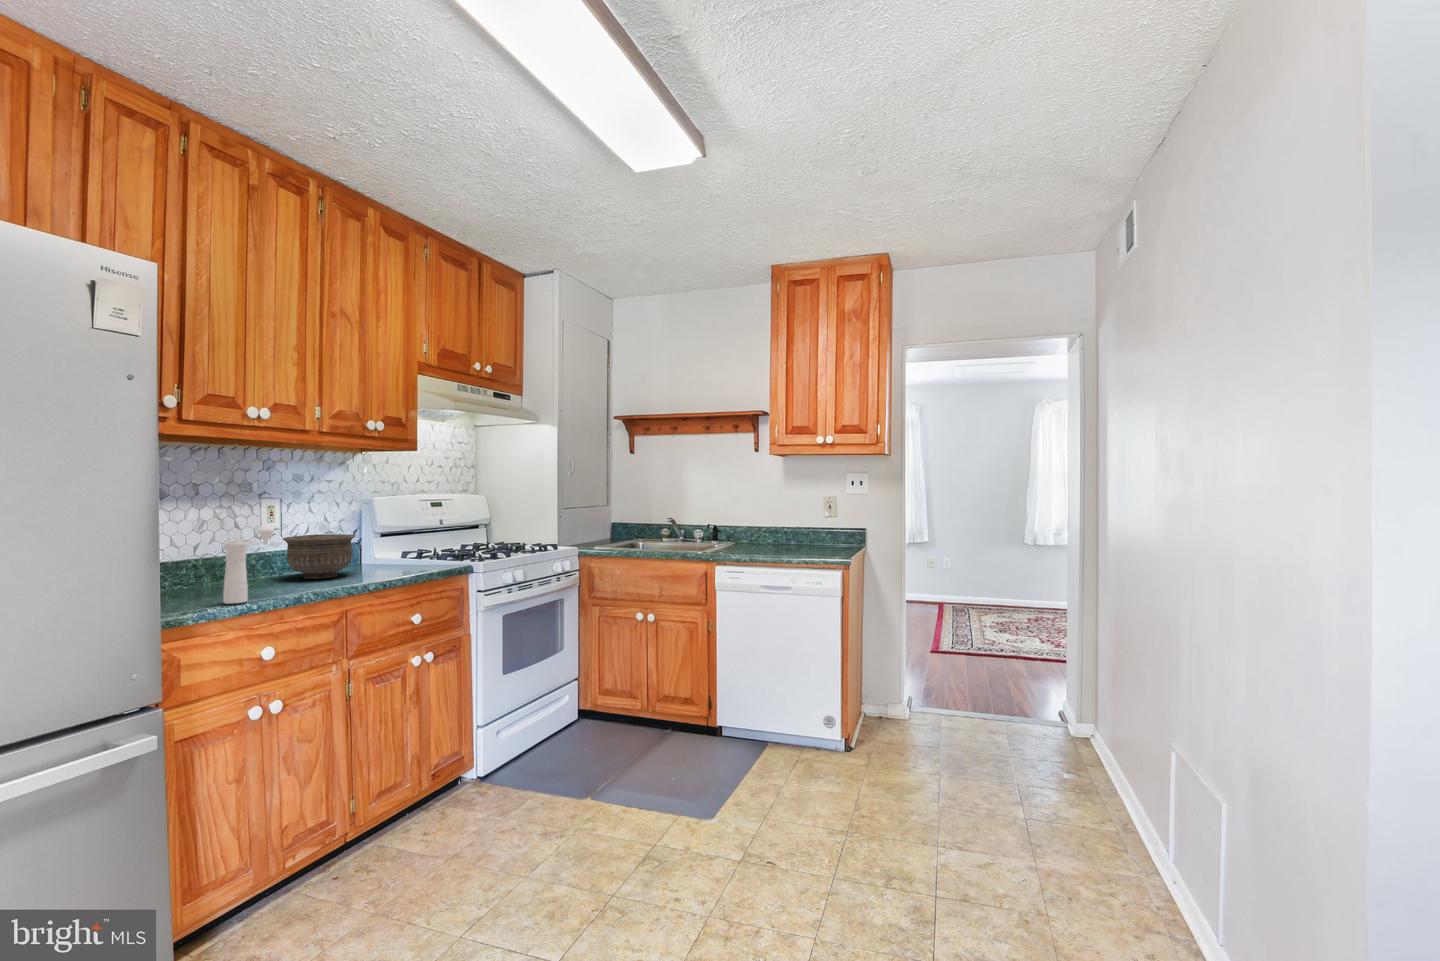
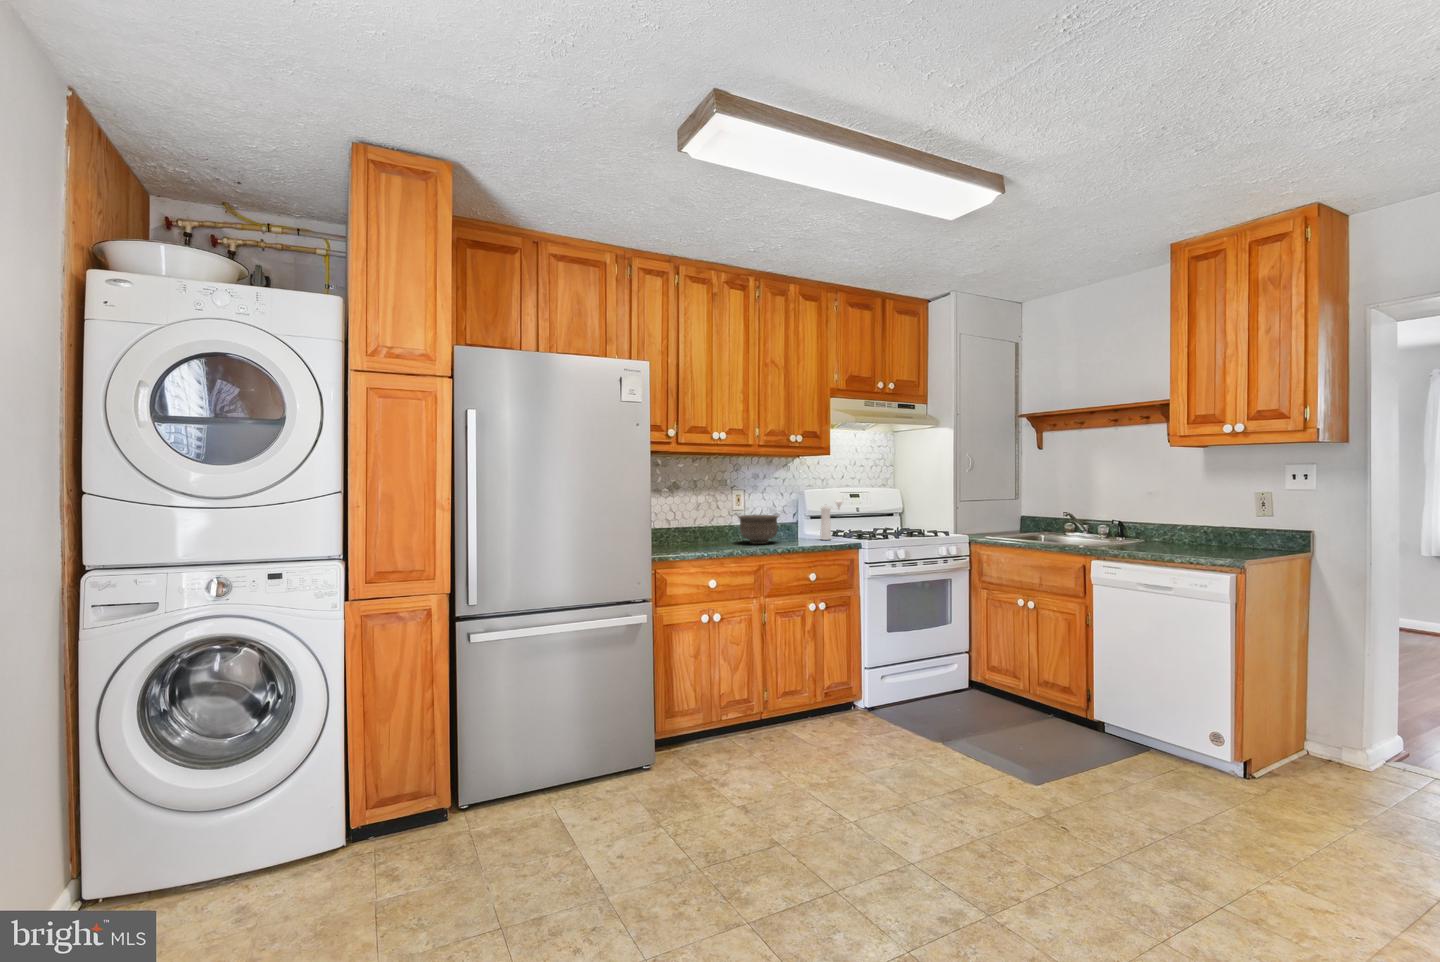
pepper mill: present [223,526,274,604] -> present [820,500,843,540]

